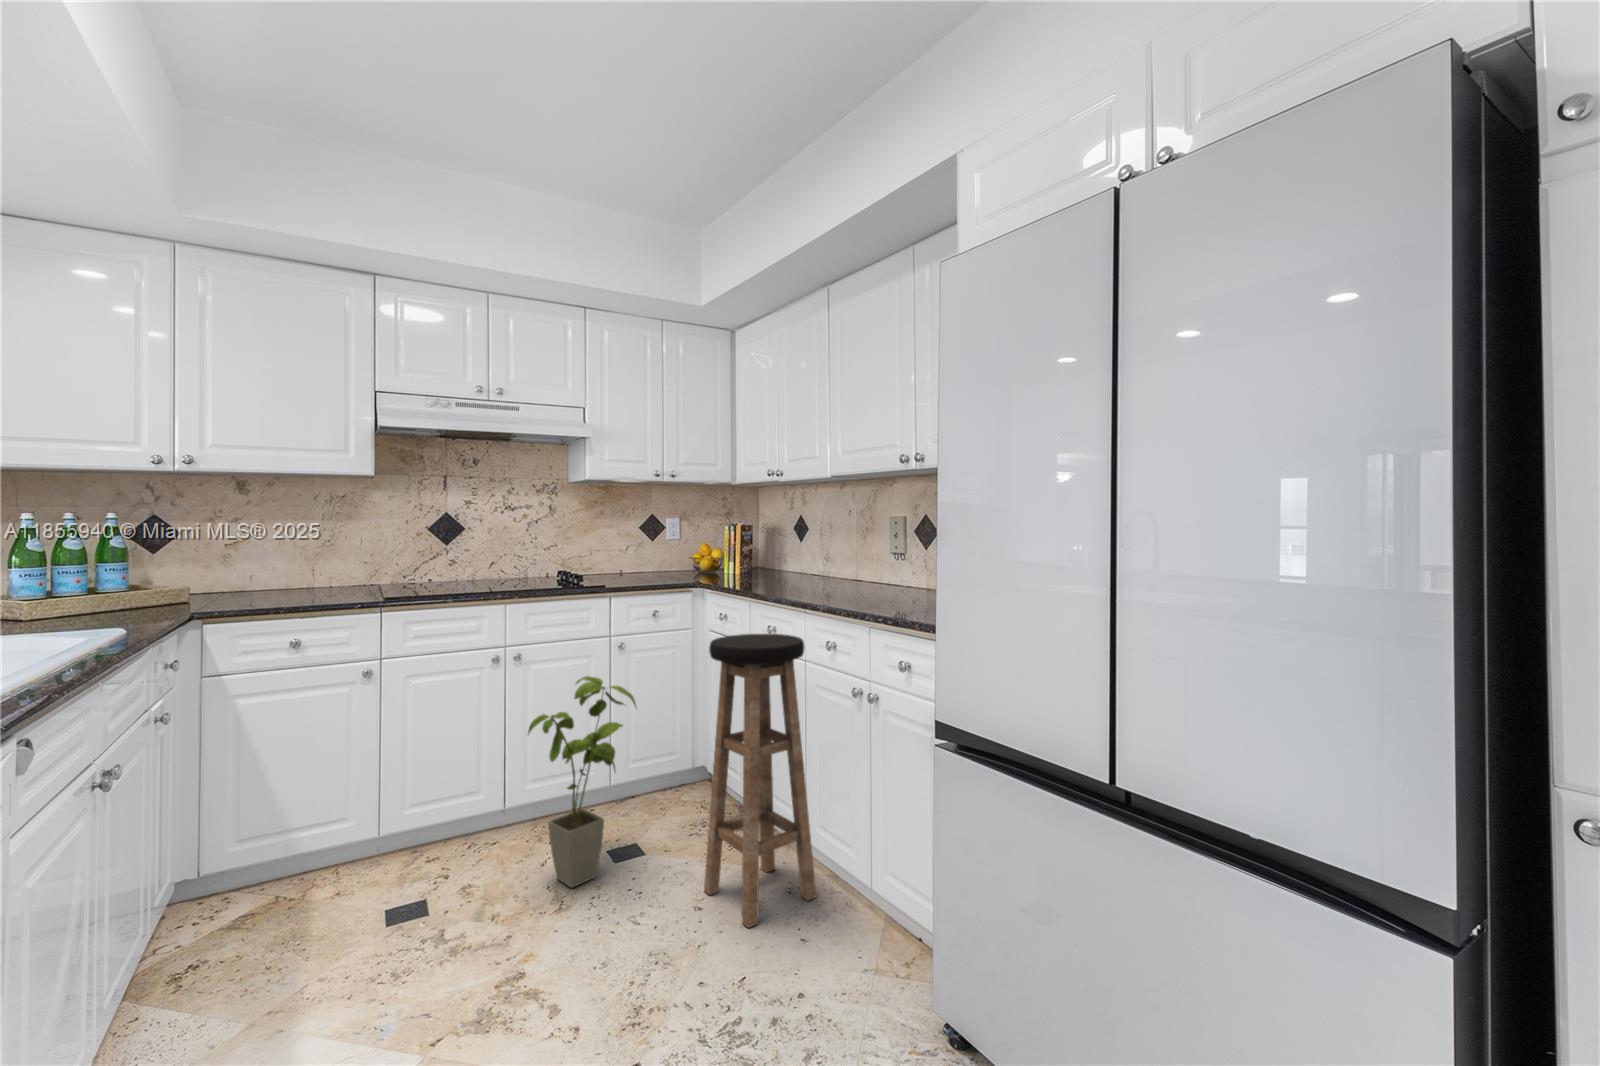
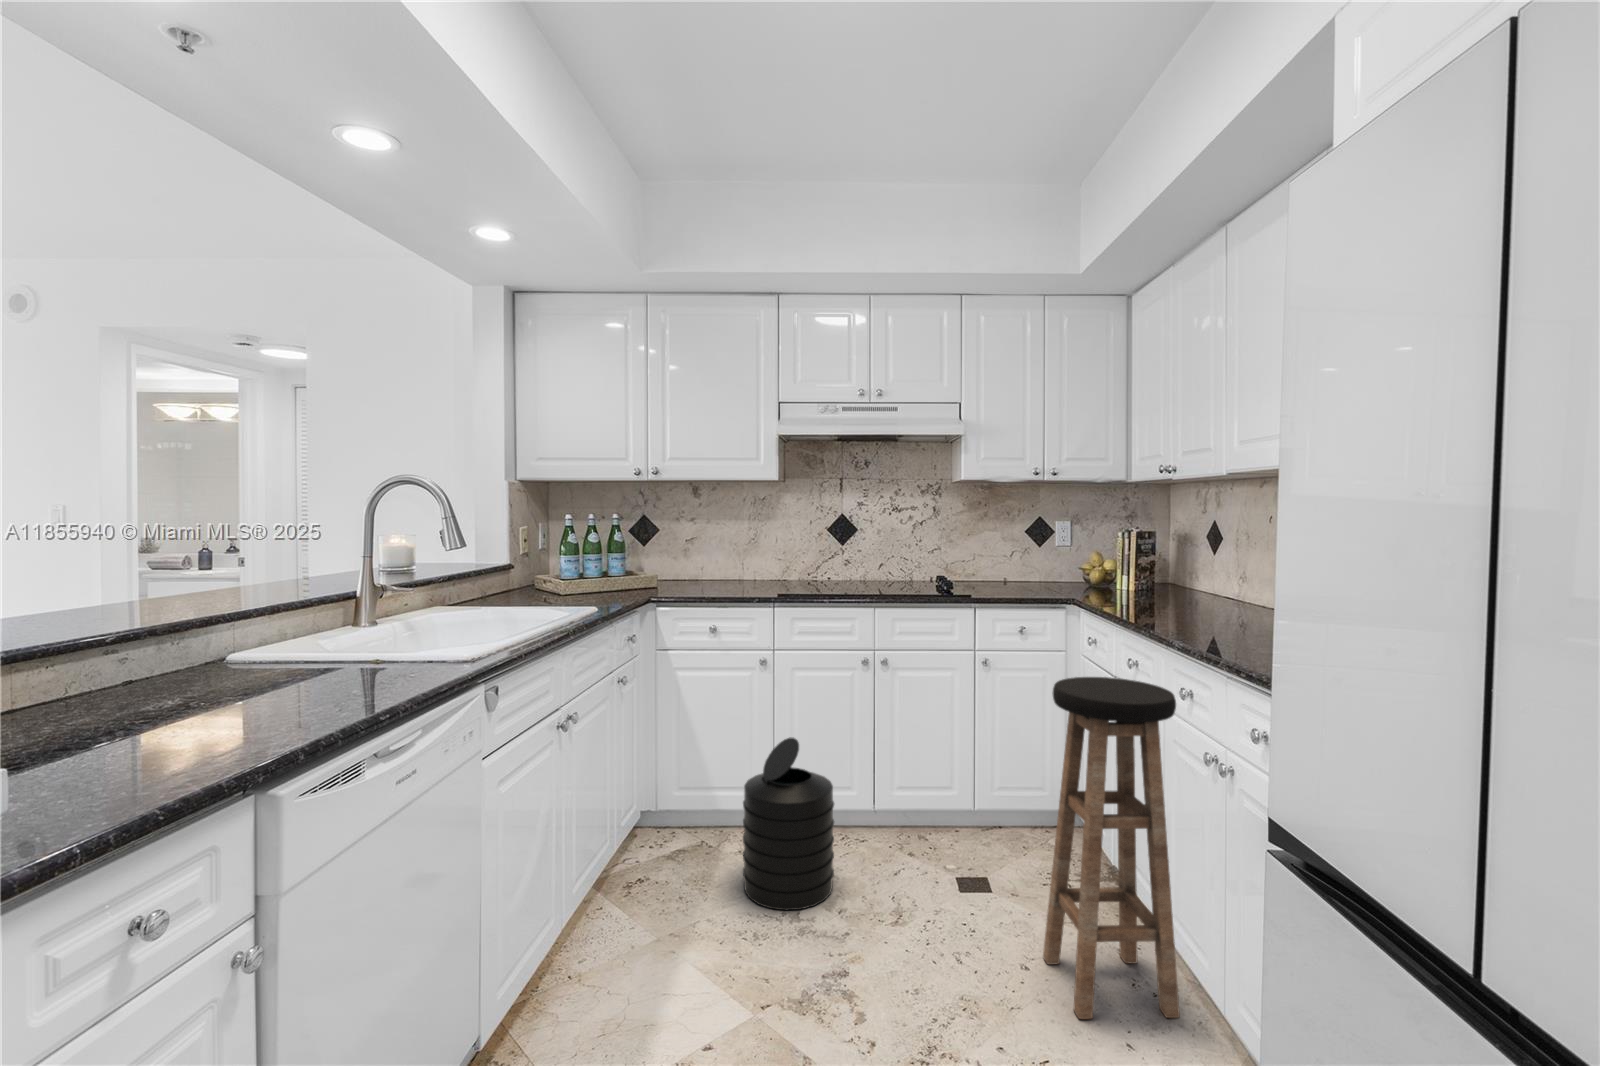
house plant: present [528,676,636,888] -> none [876,696,981,904]
trash can: none [362,747,481,949] -> present [743,737,834,910]

